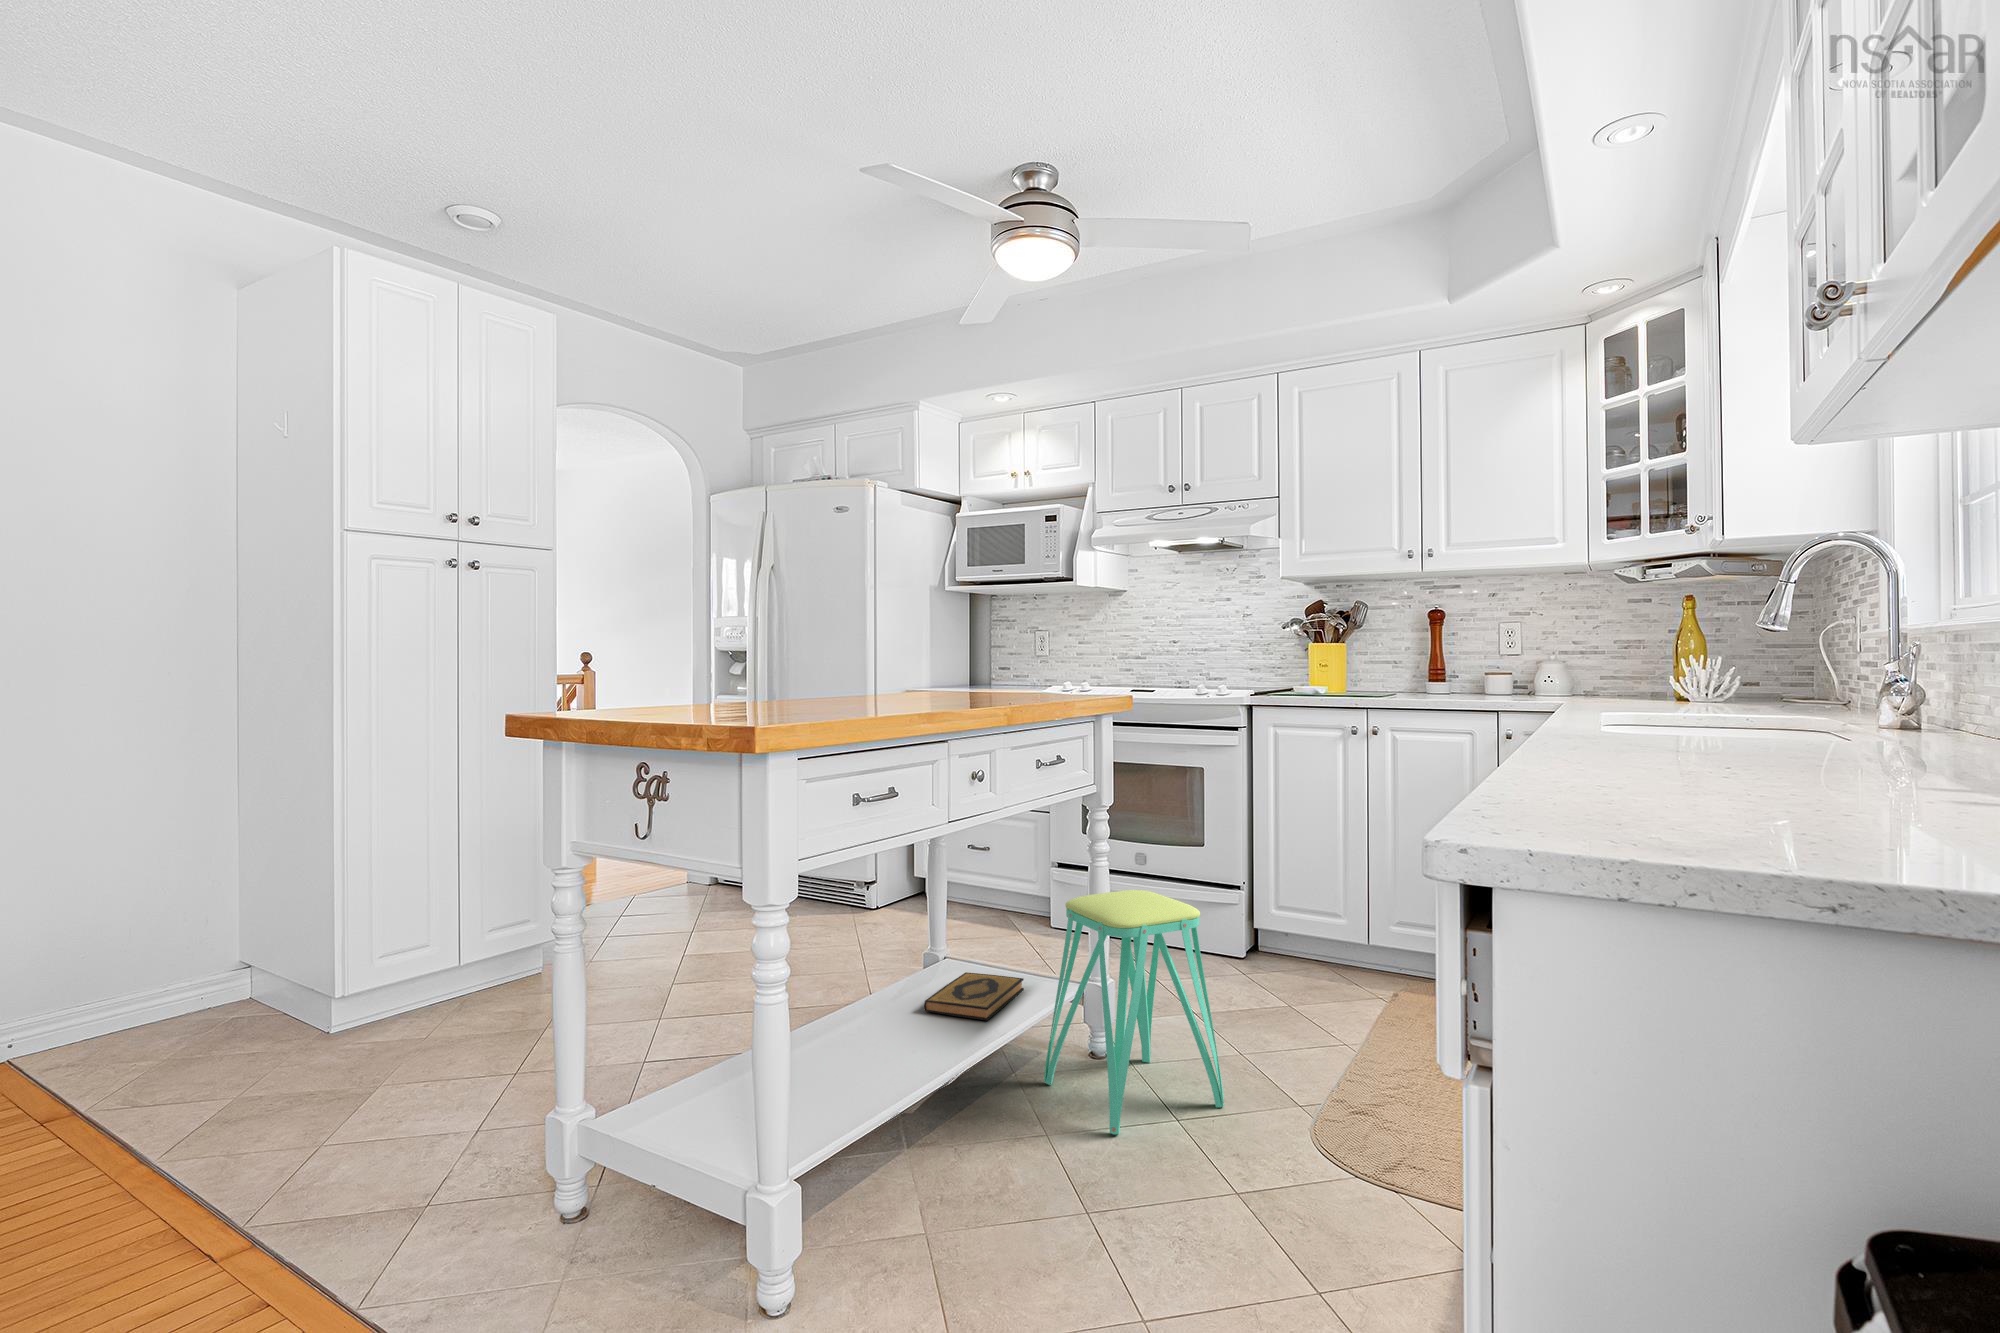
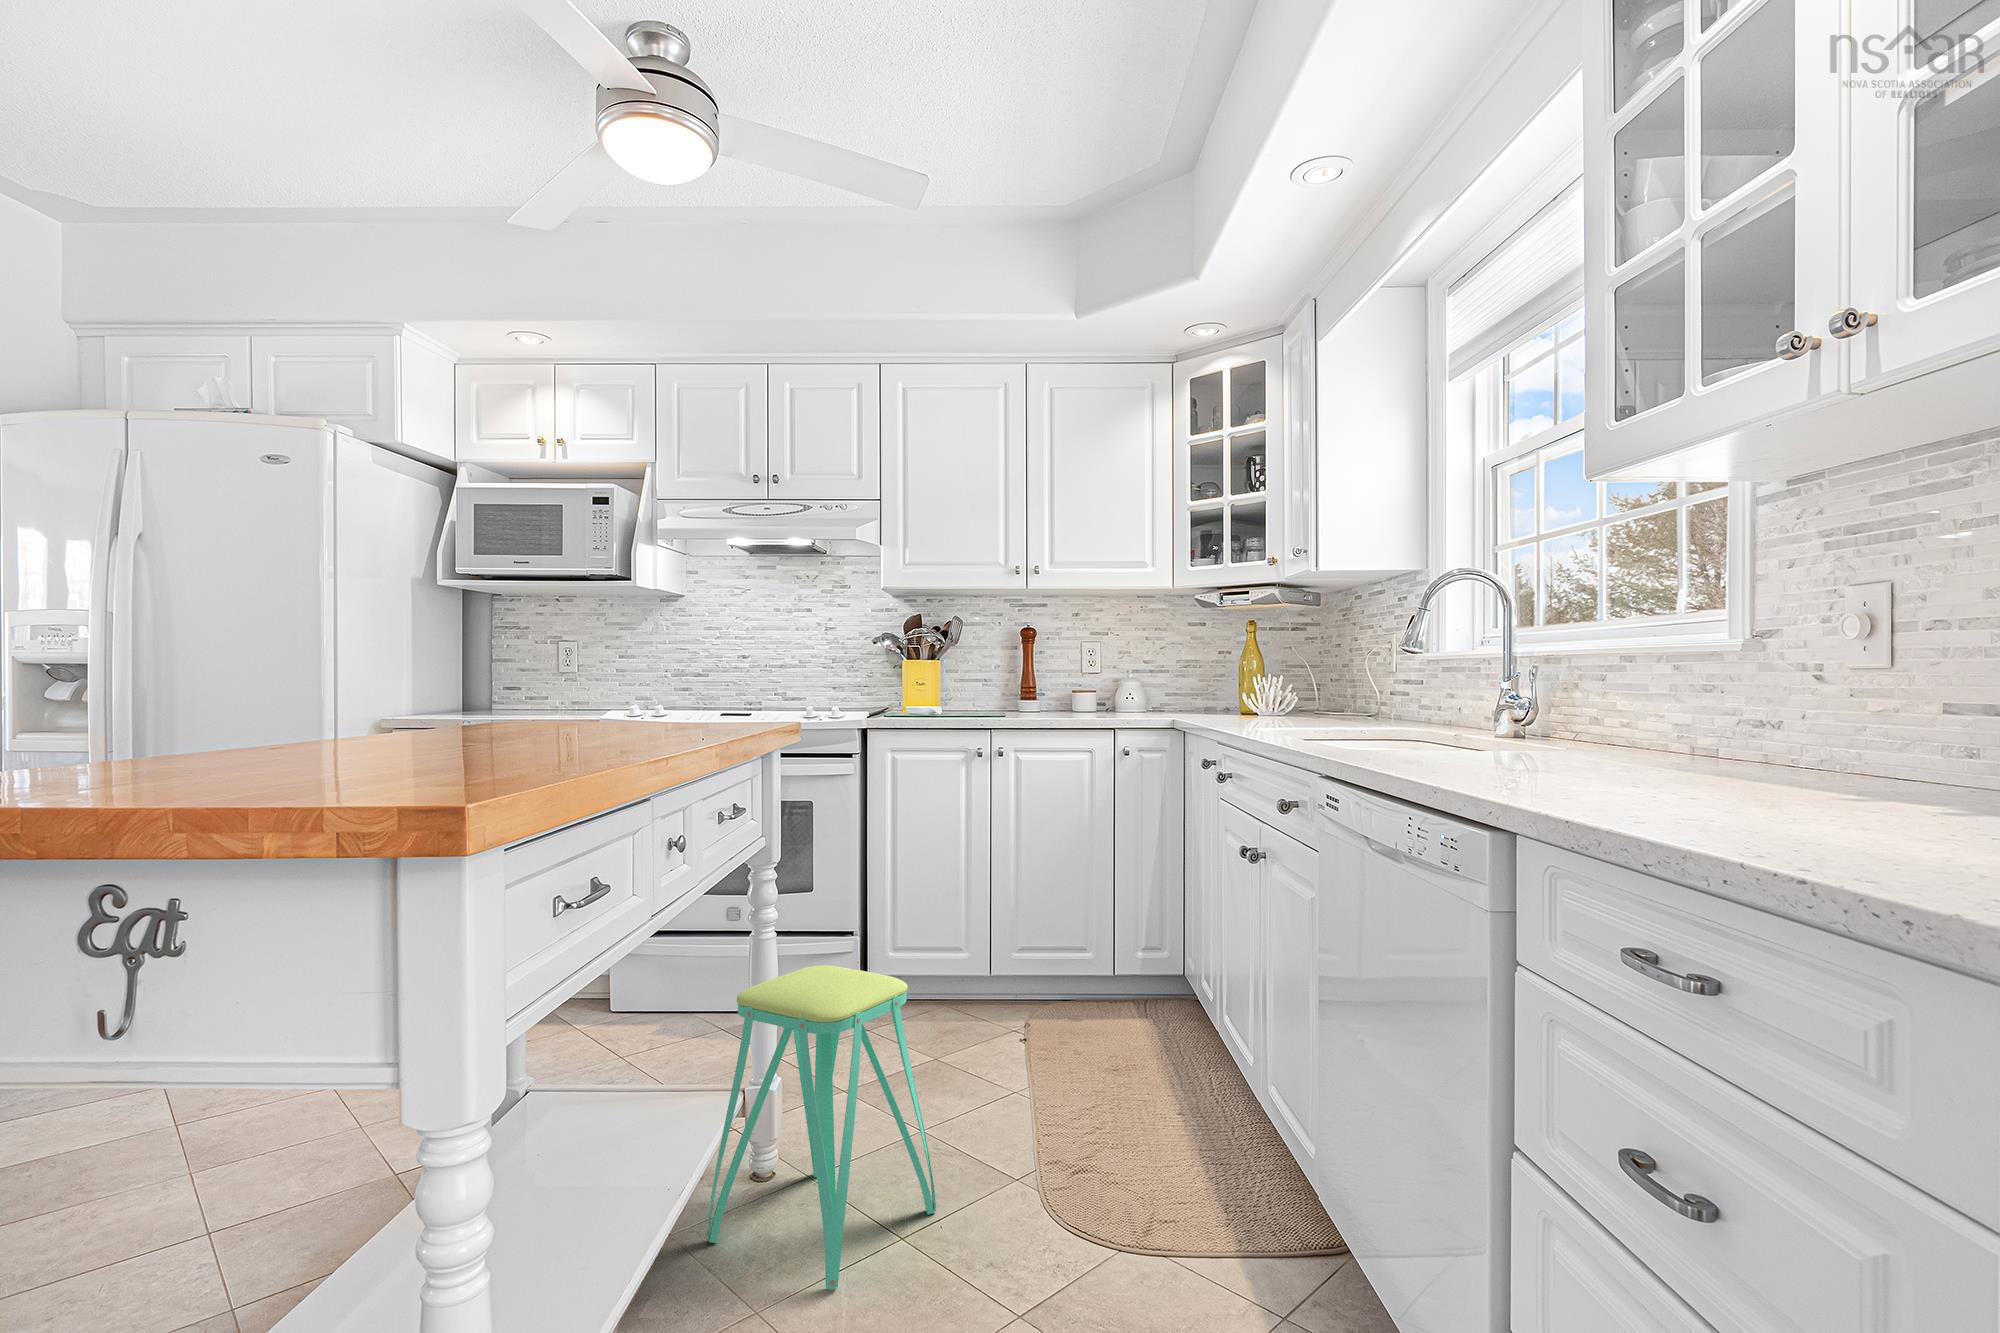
hardback book: present [924,972,1024,1020] -> none [540,1107,666,1189]

